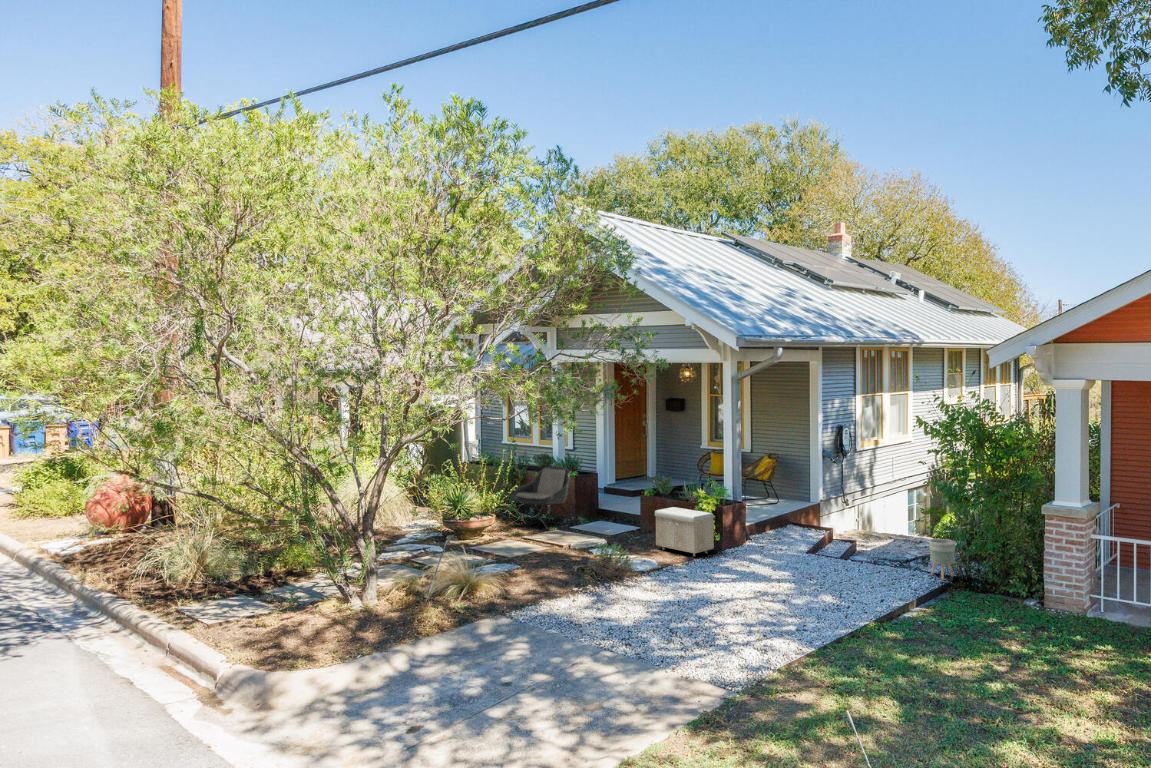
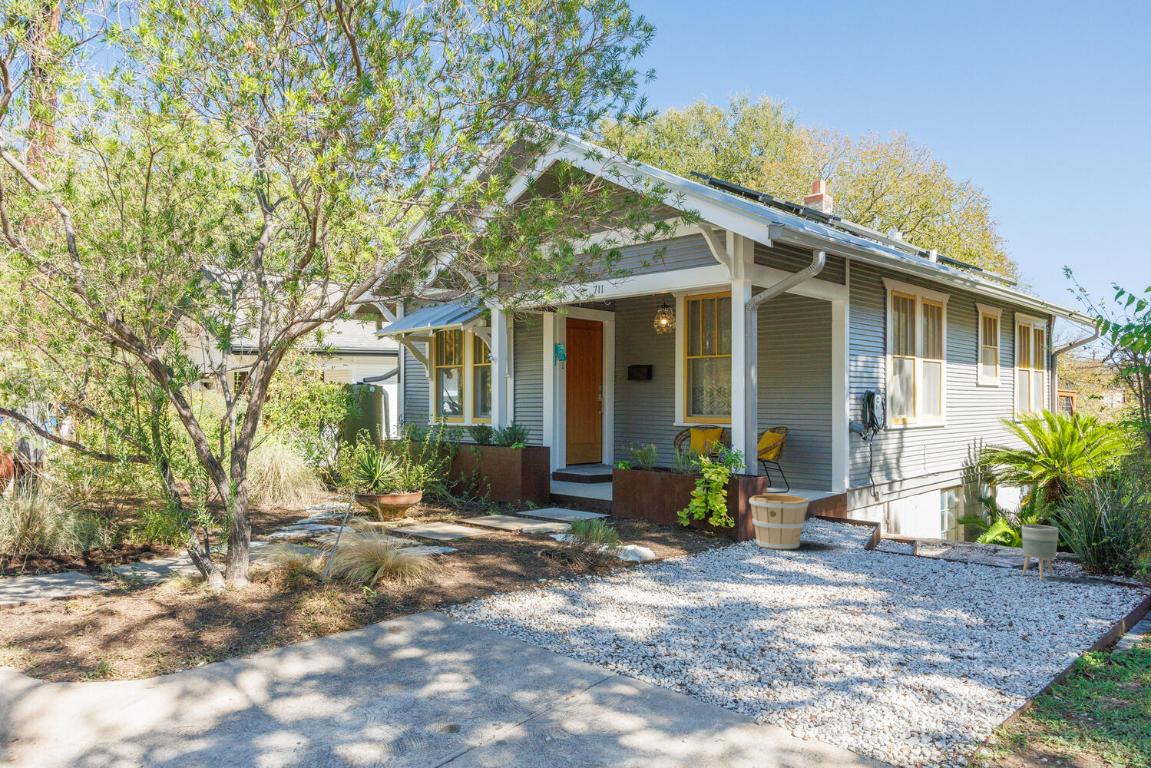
lounge chair: present [511,466,572,530] -> none [431,435,517,520]
storage bench: present [655,507,714,556] -> none [636,485,718,550]
wooden bucket: none [737,512,781,555] -> present [749,493,809,550]

